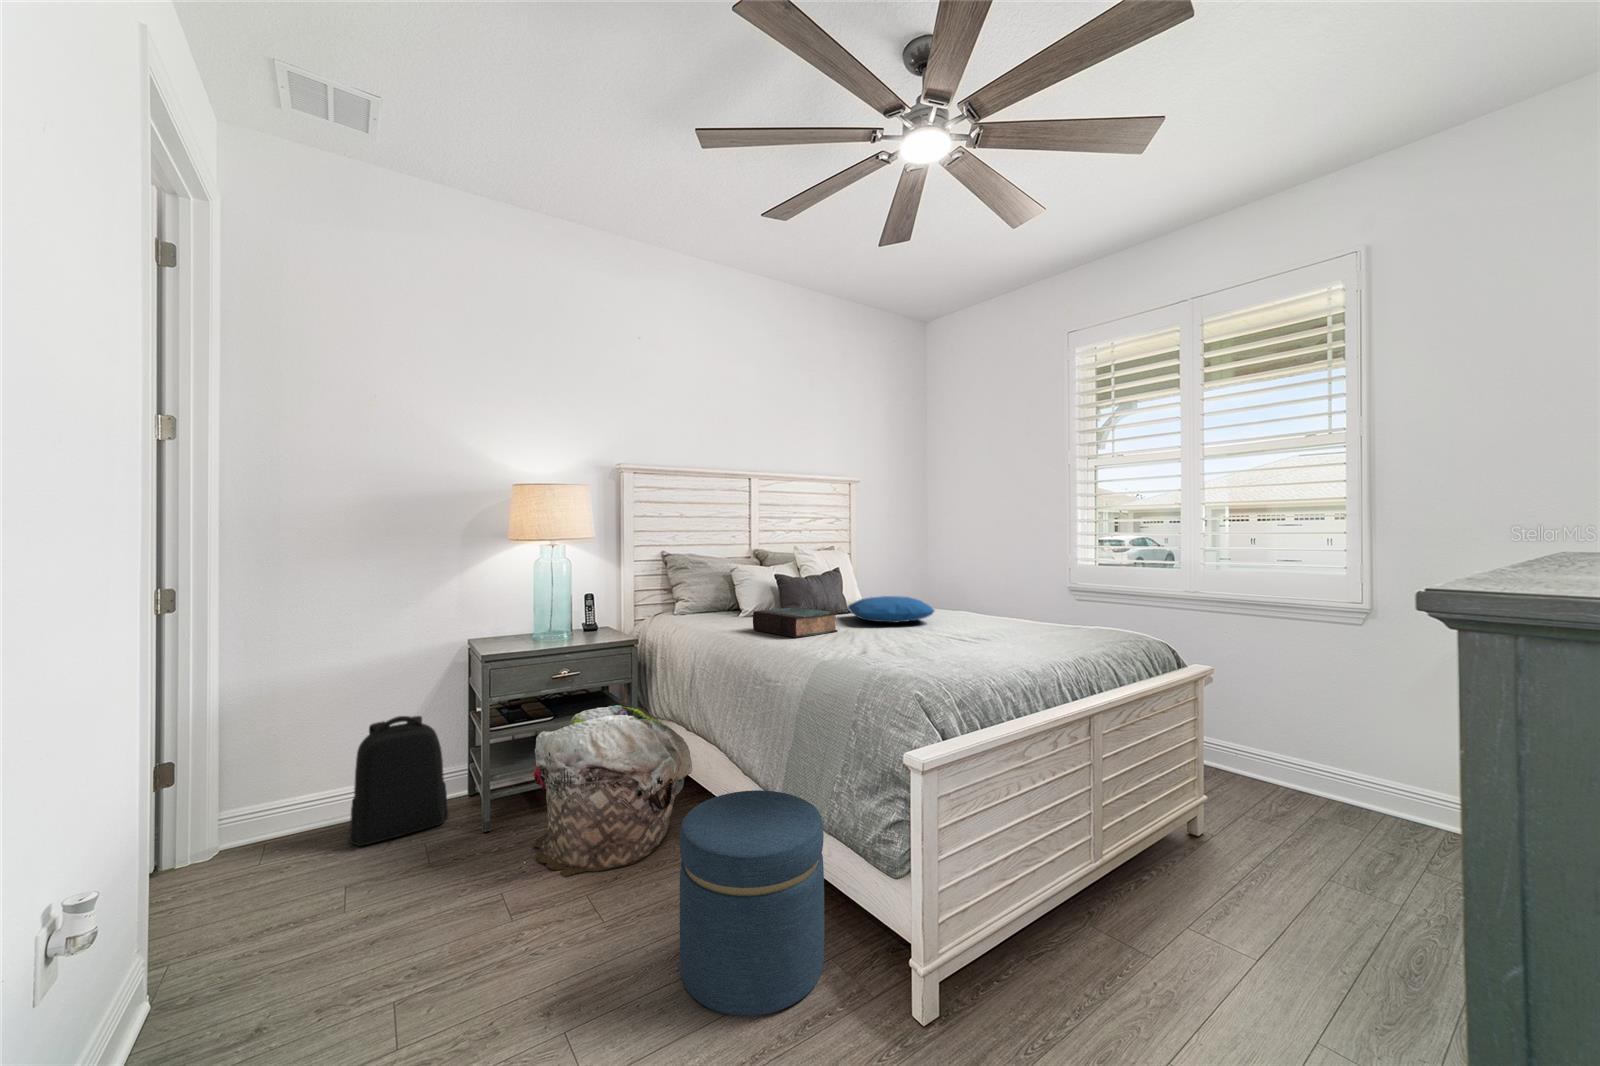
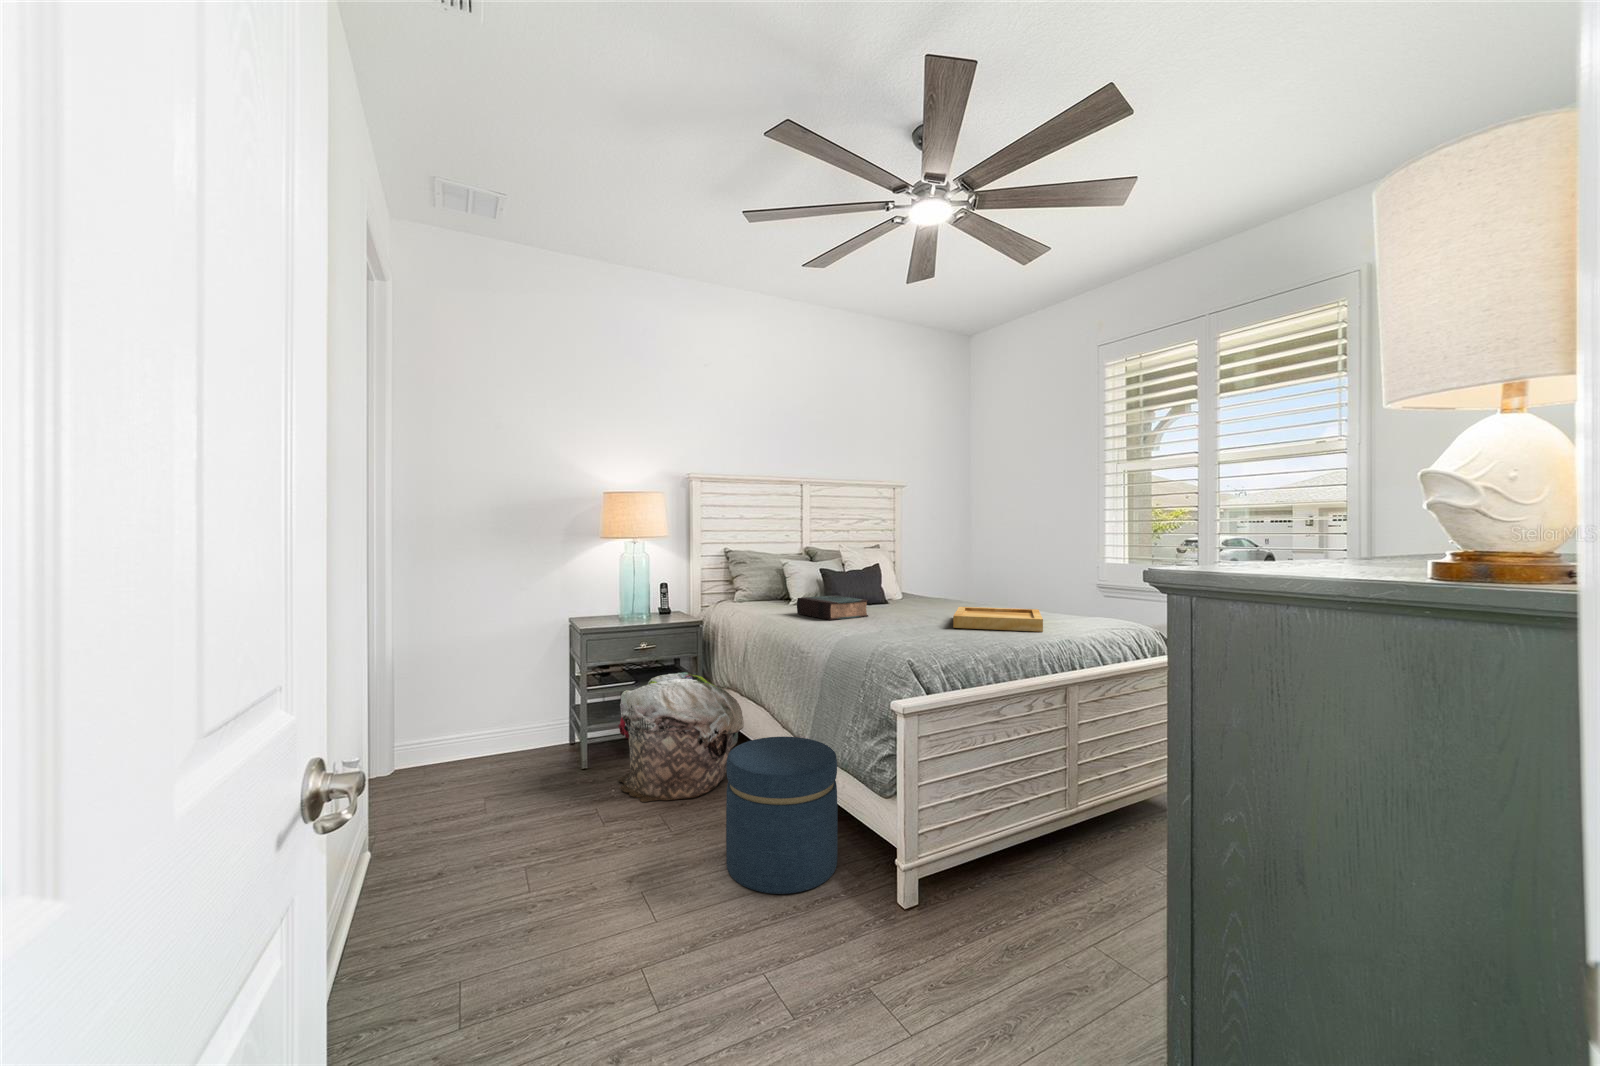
pillow: present [848,596,934,623] -> none [884,588,959,611]
tray: none [941,618,1050,648] -> present [953,607,1043,632]
backpack: present [349,716,448,846] -> none [482,676,554,774]

